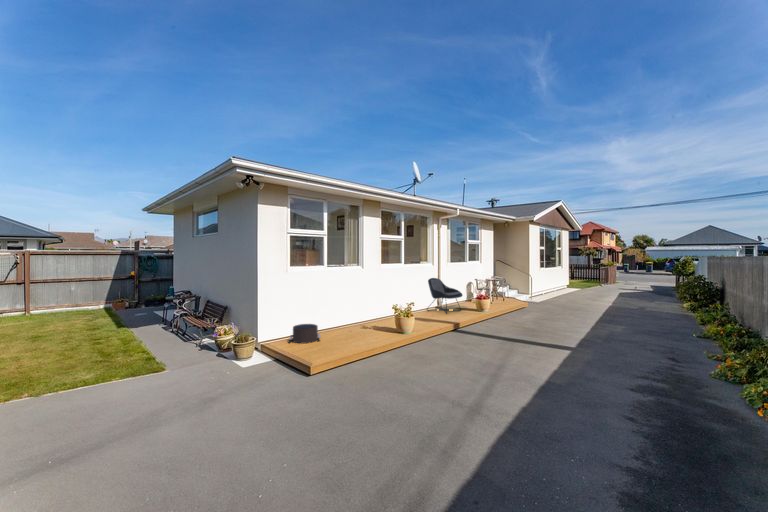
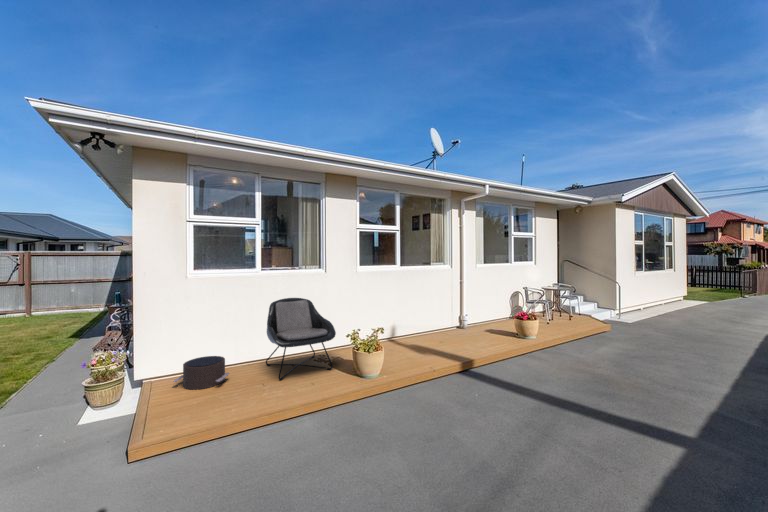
lounge chair: present [428,278,462,314] -> present [266,298,336,380]

